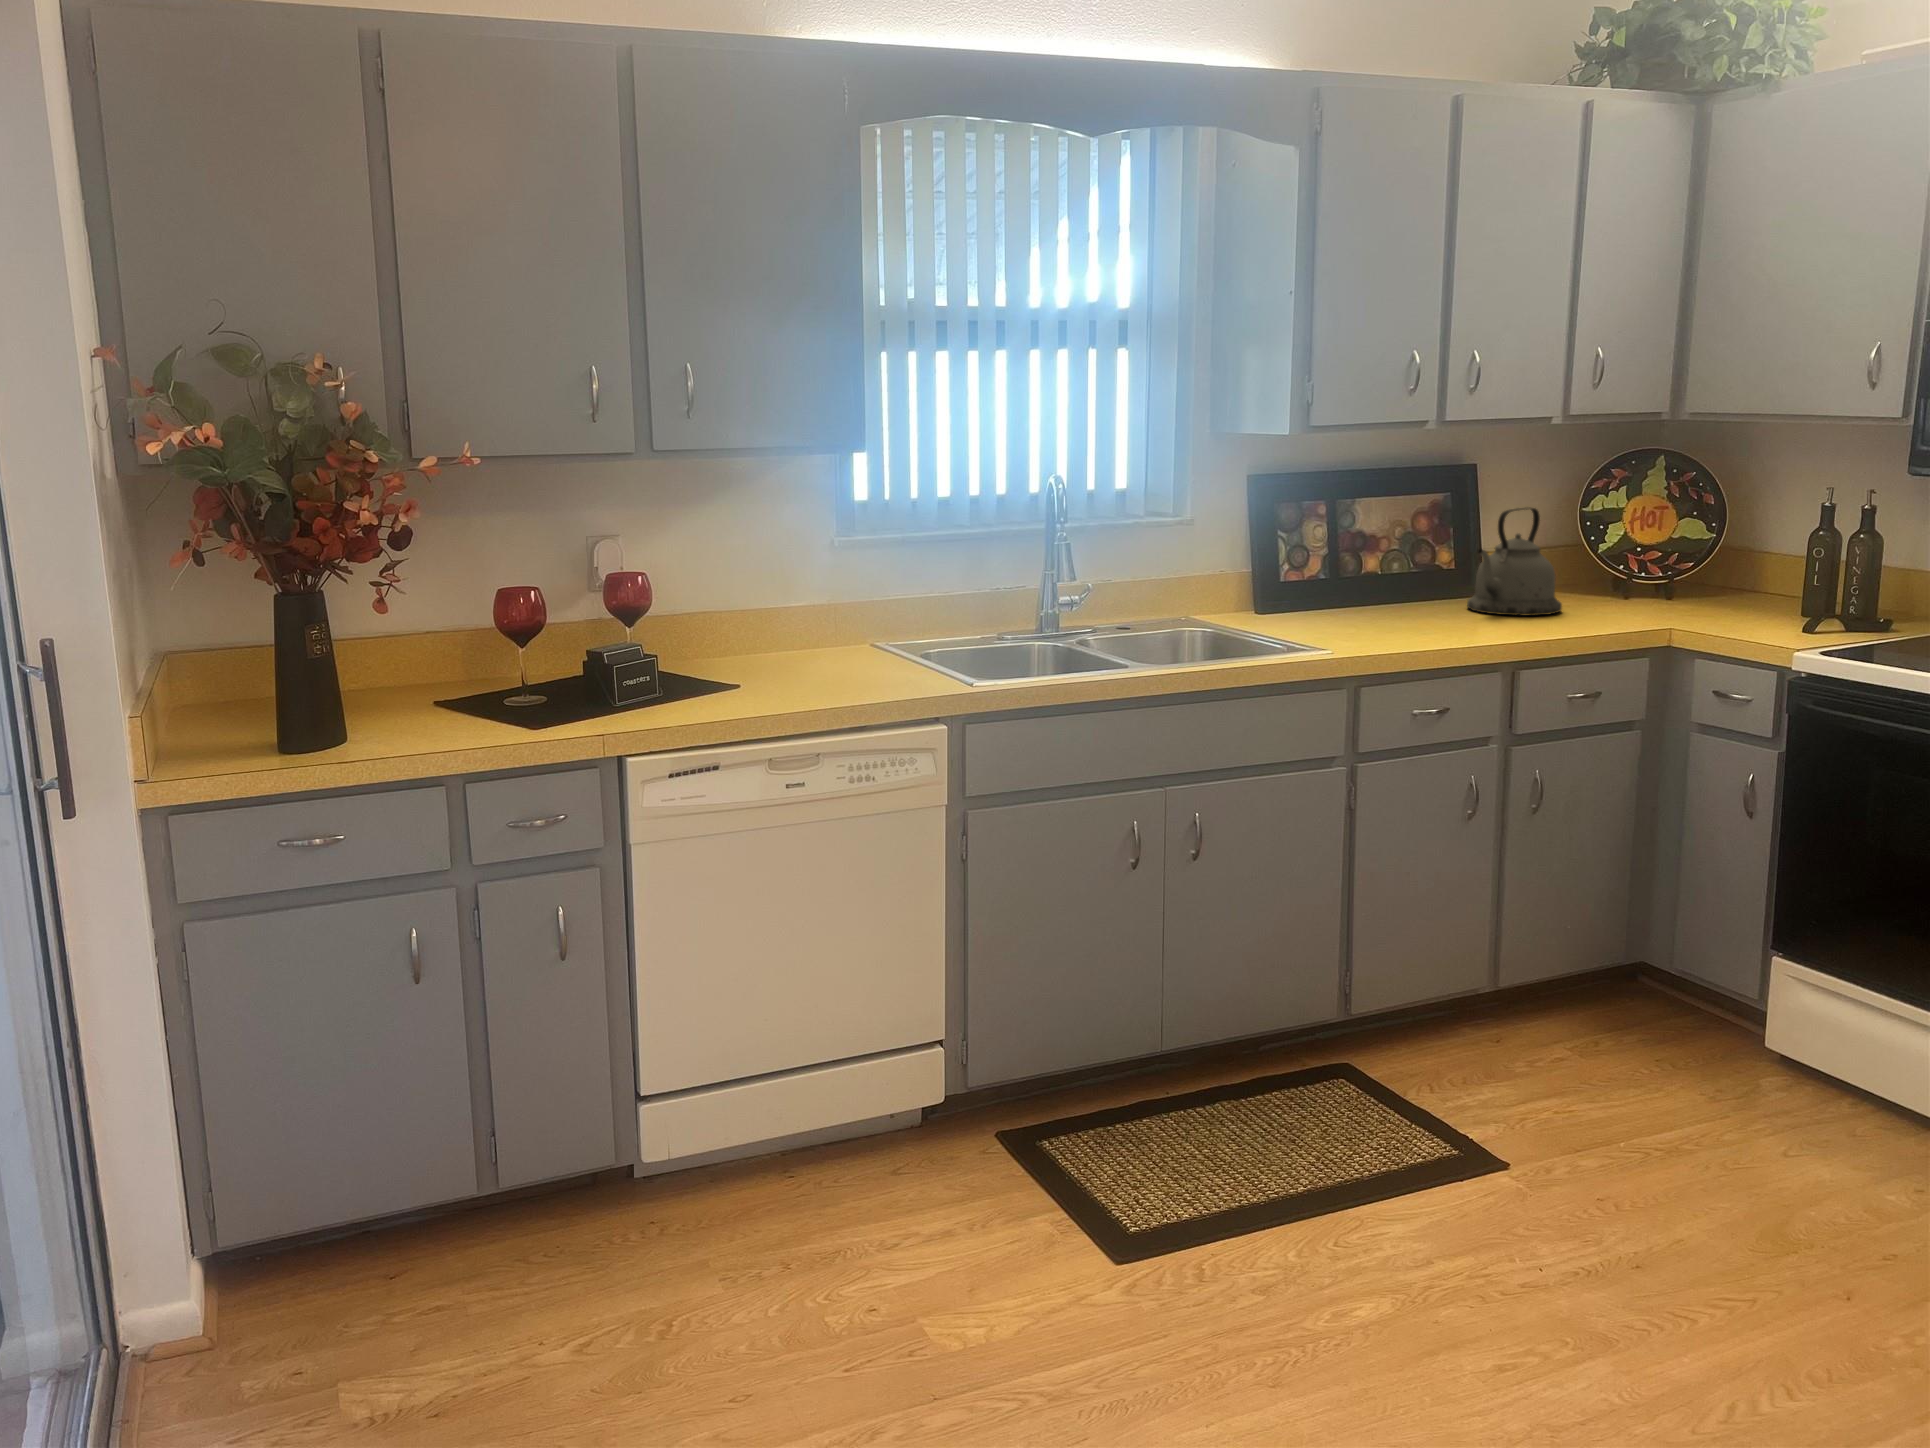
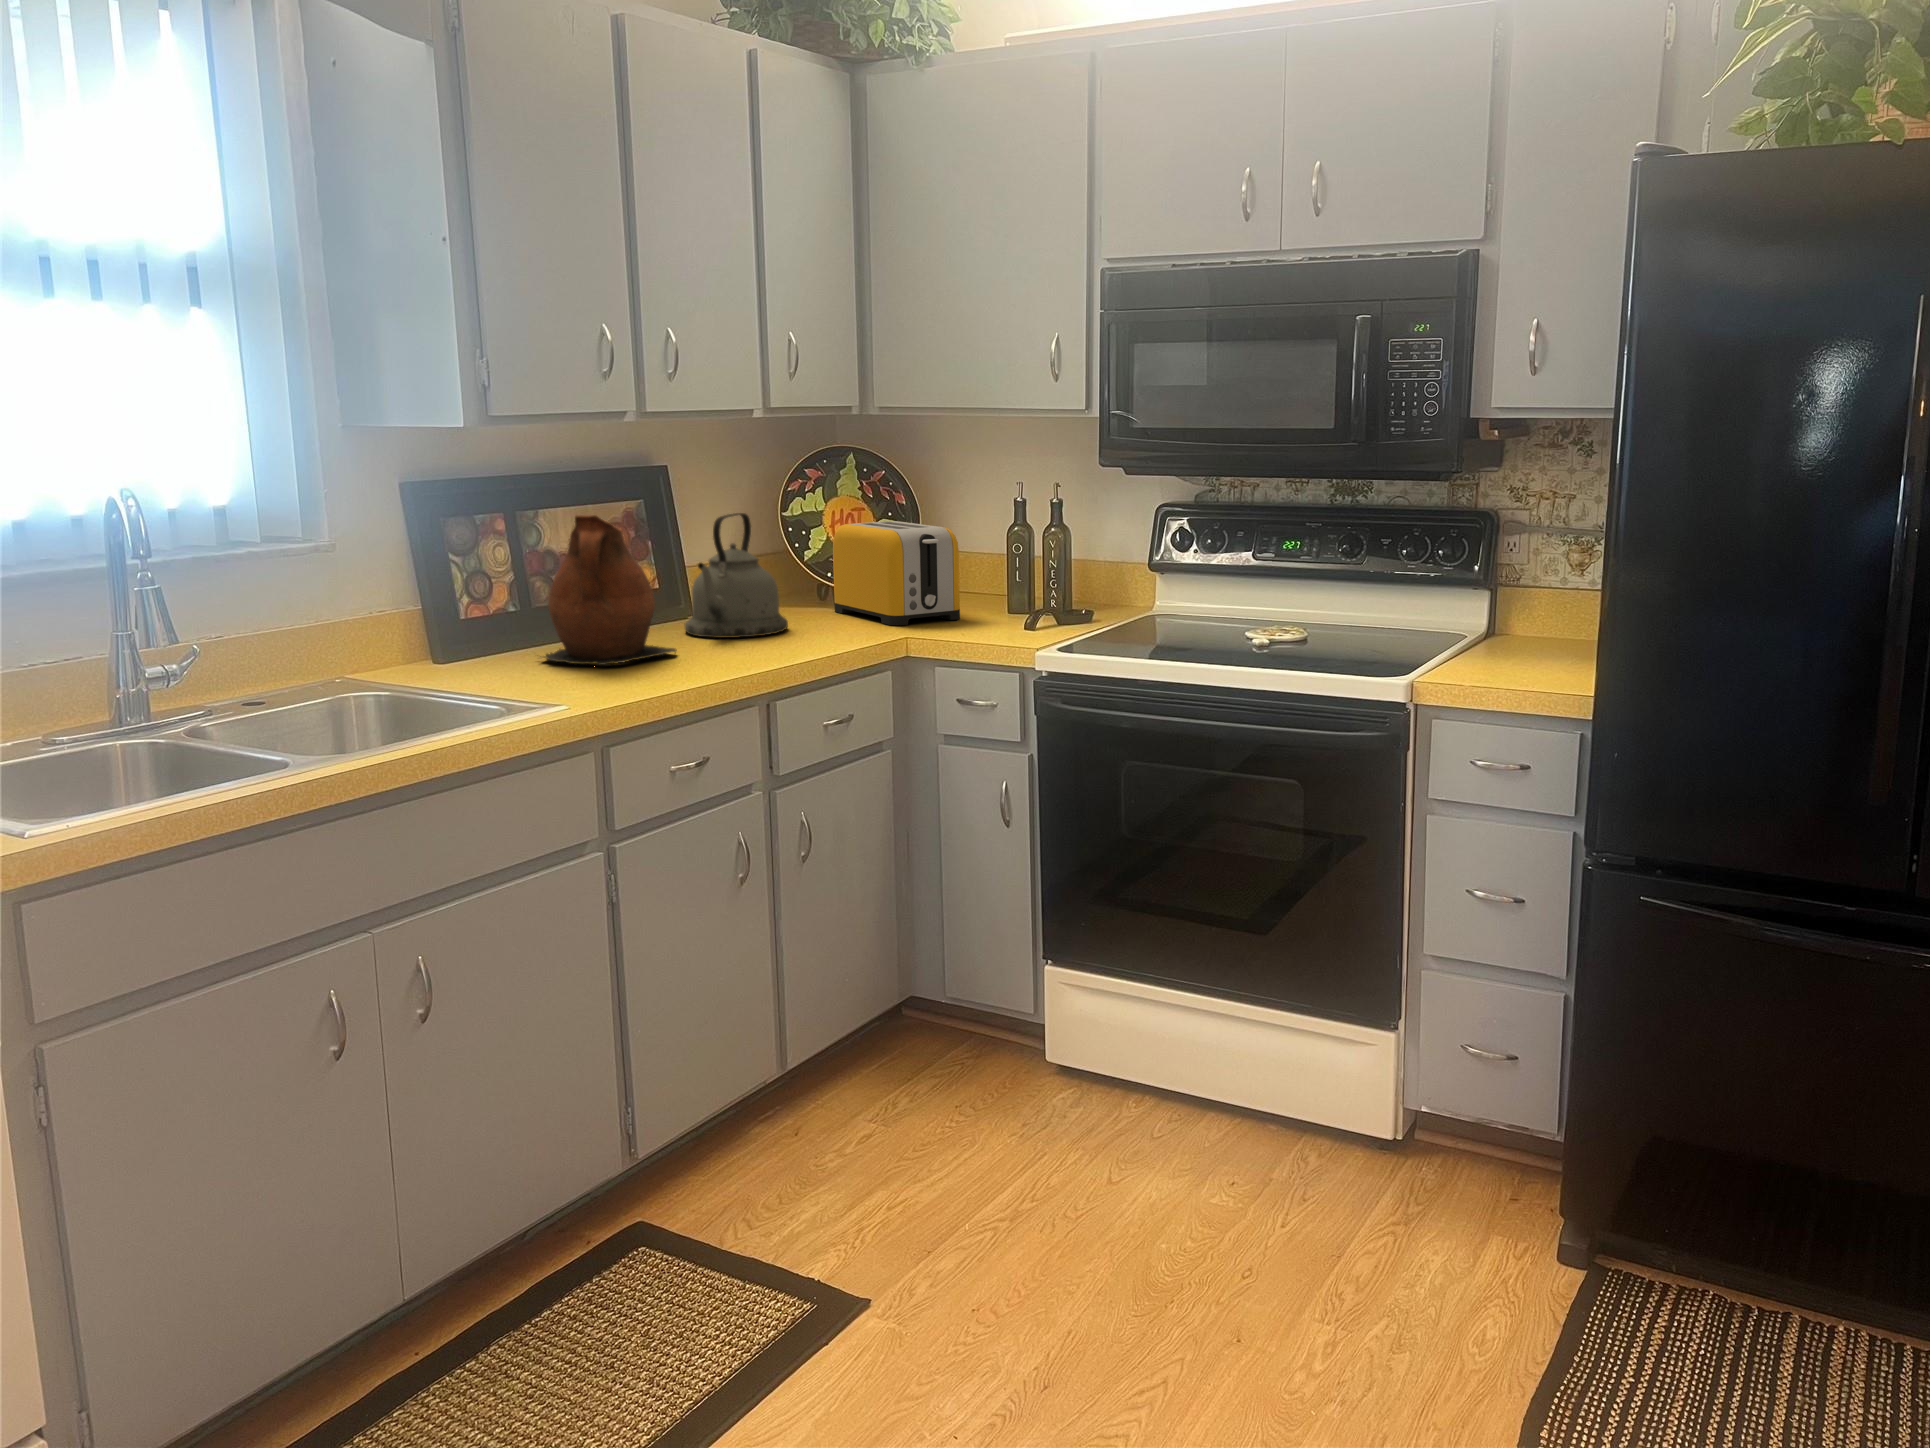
ceramic pitcher: none [1330,504,1447,626] -> present [543,515,676,665]
toaster: none [1620,521,1748,618] -> present [833,521,960,625]

